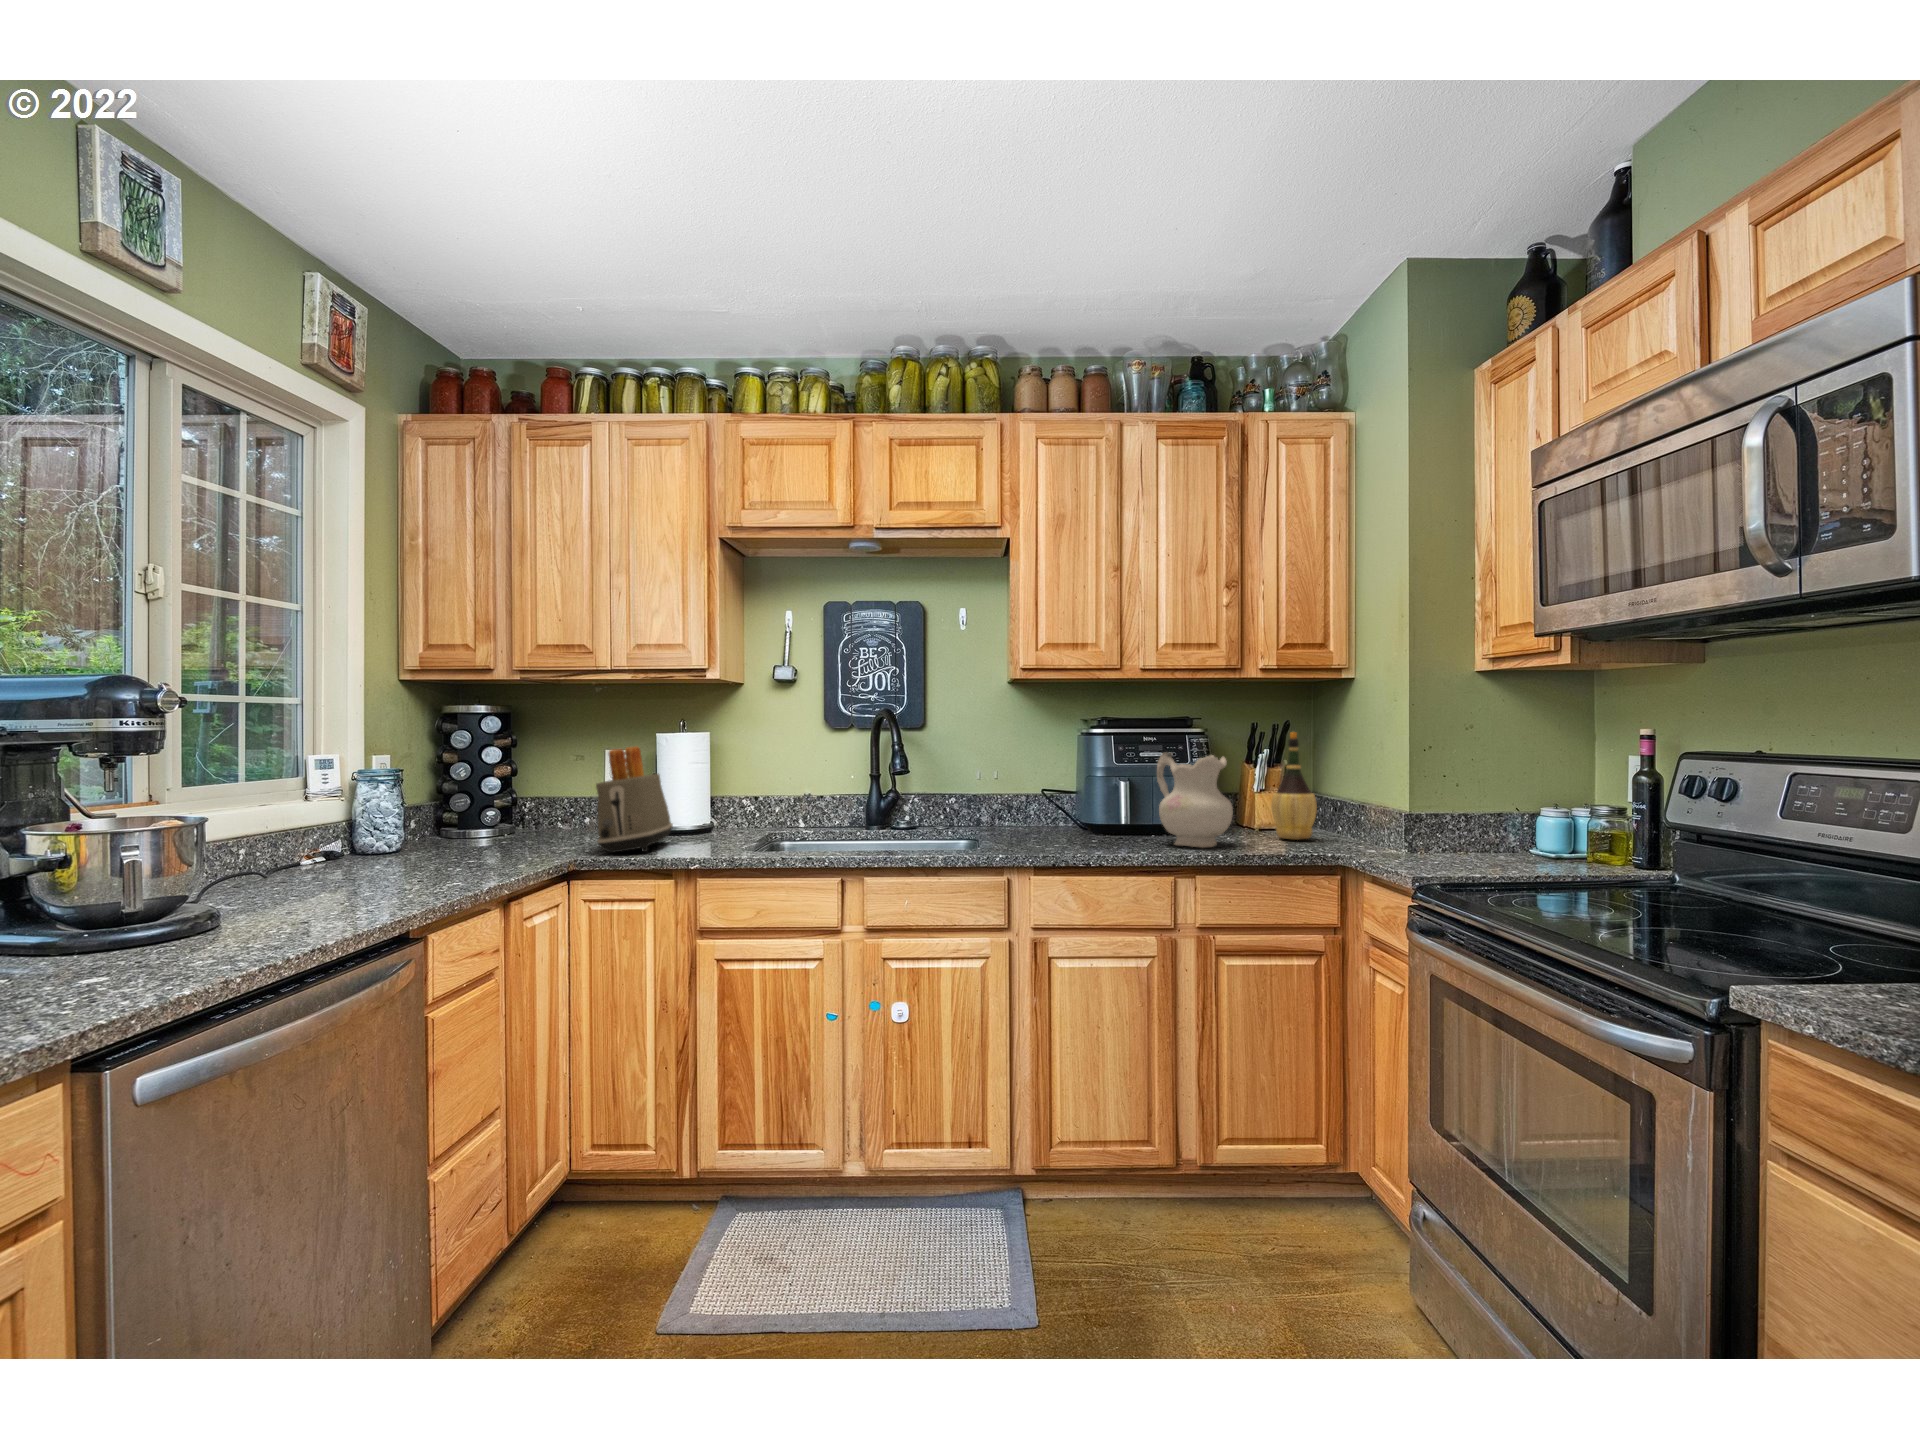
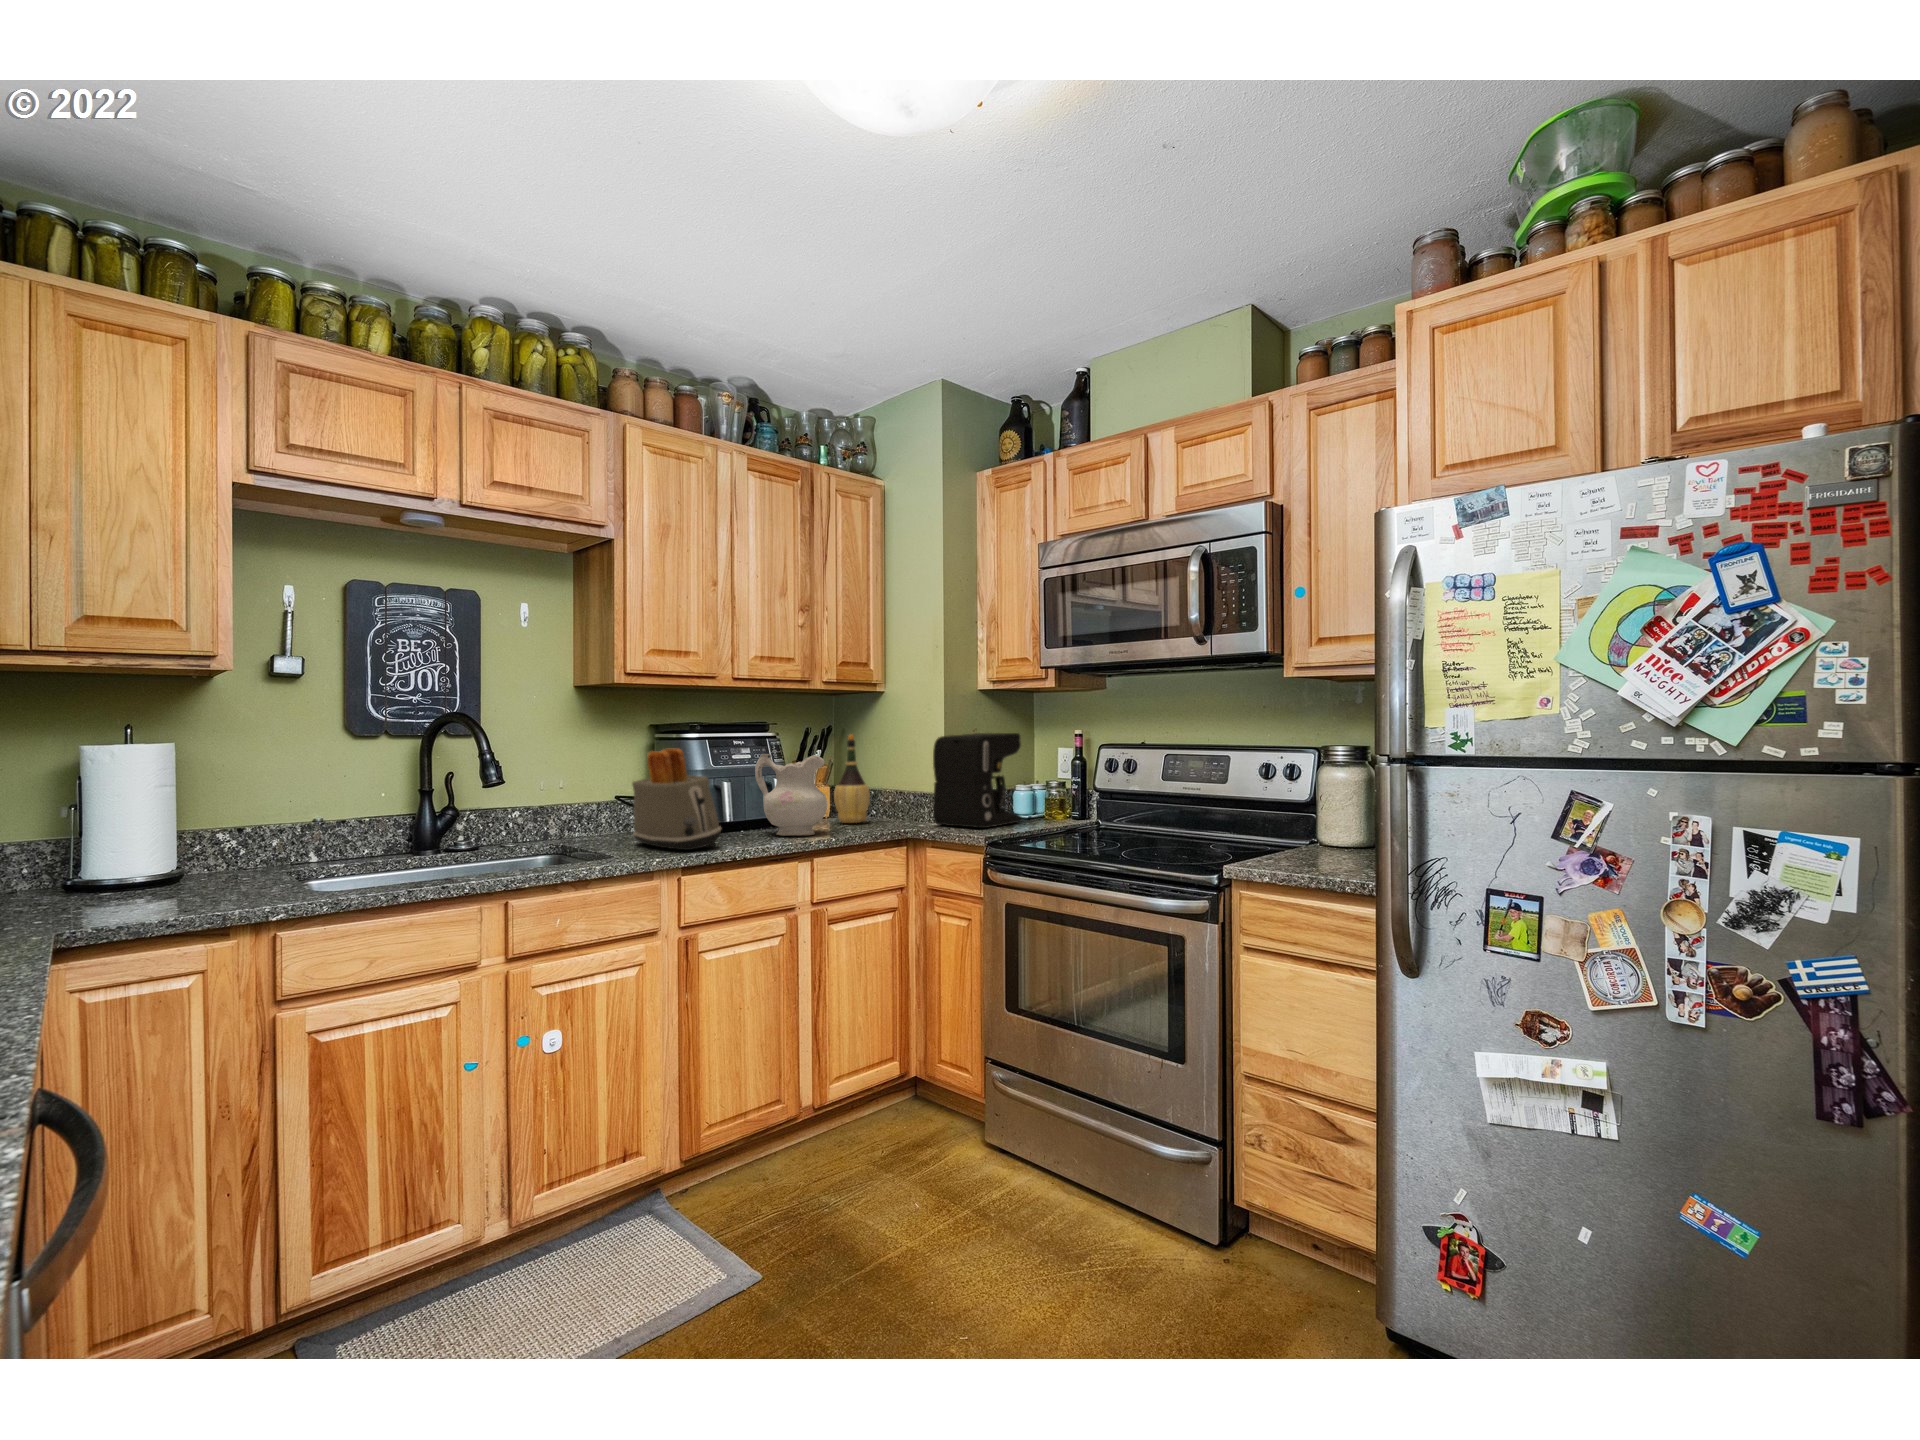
coffee maker: none [1382,732,1524,861] -> present [933,733,1022,828]
toaster: present [596,746,673,853] -> present [632,748,721,850]

